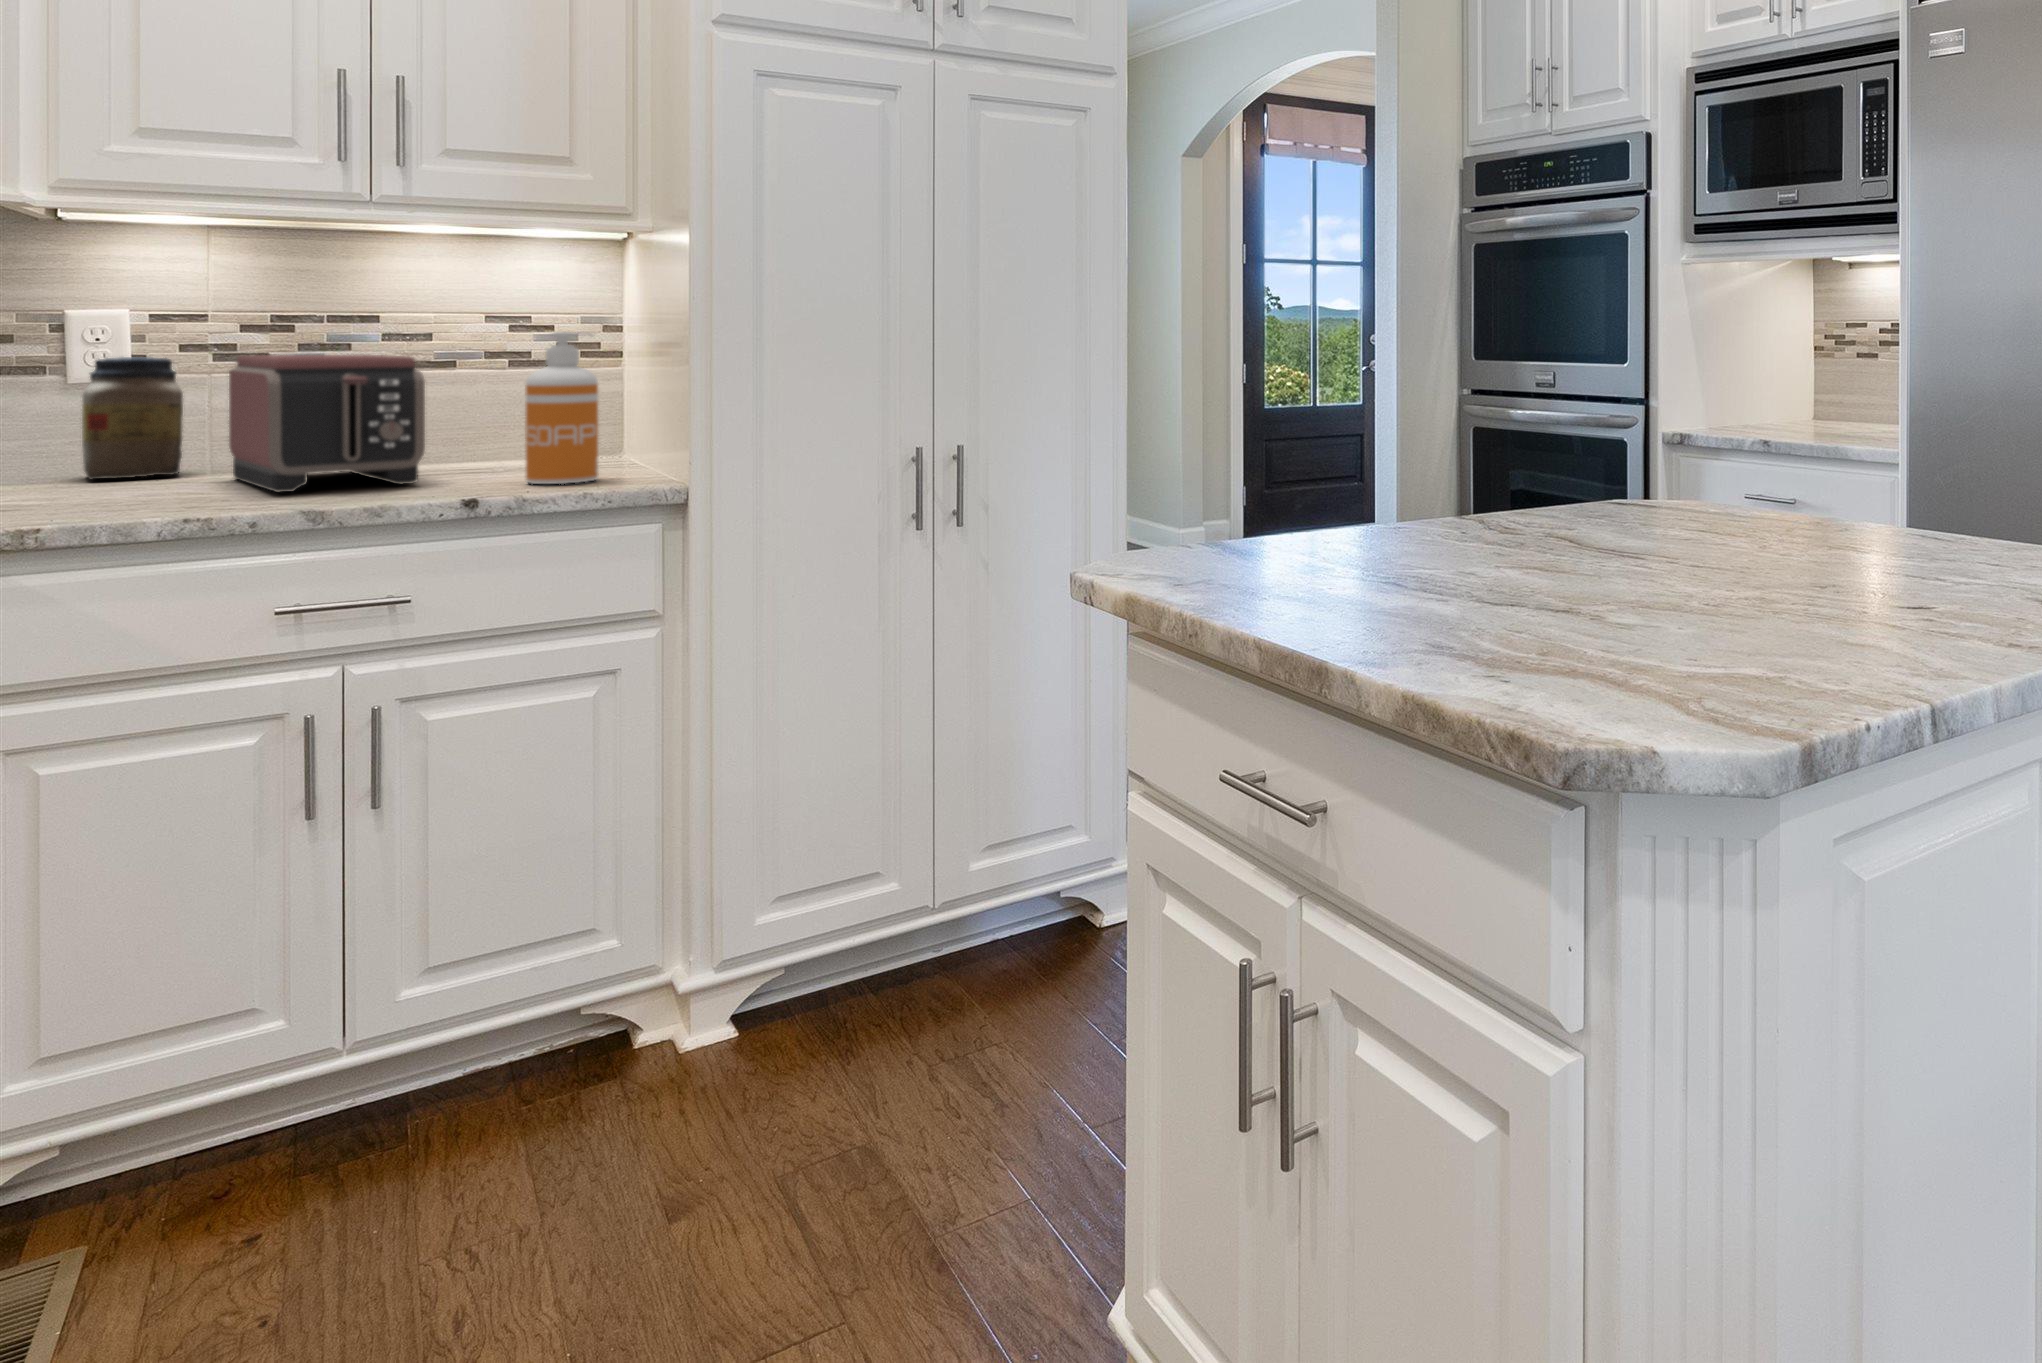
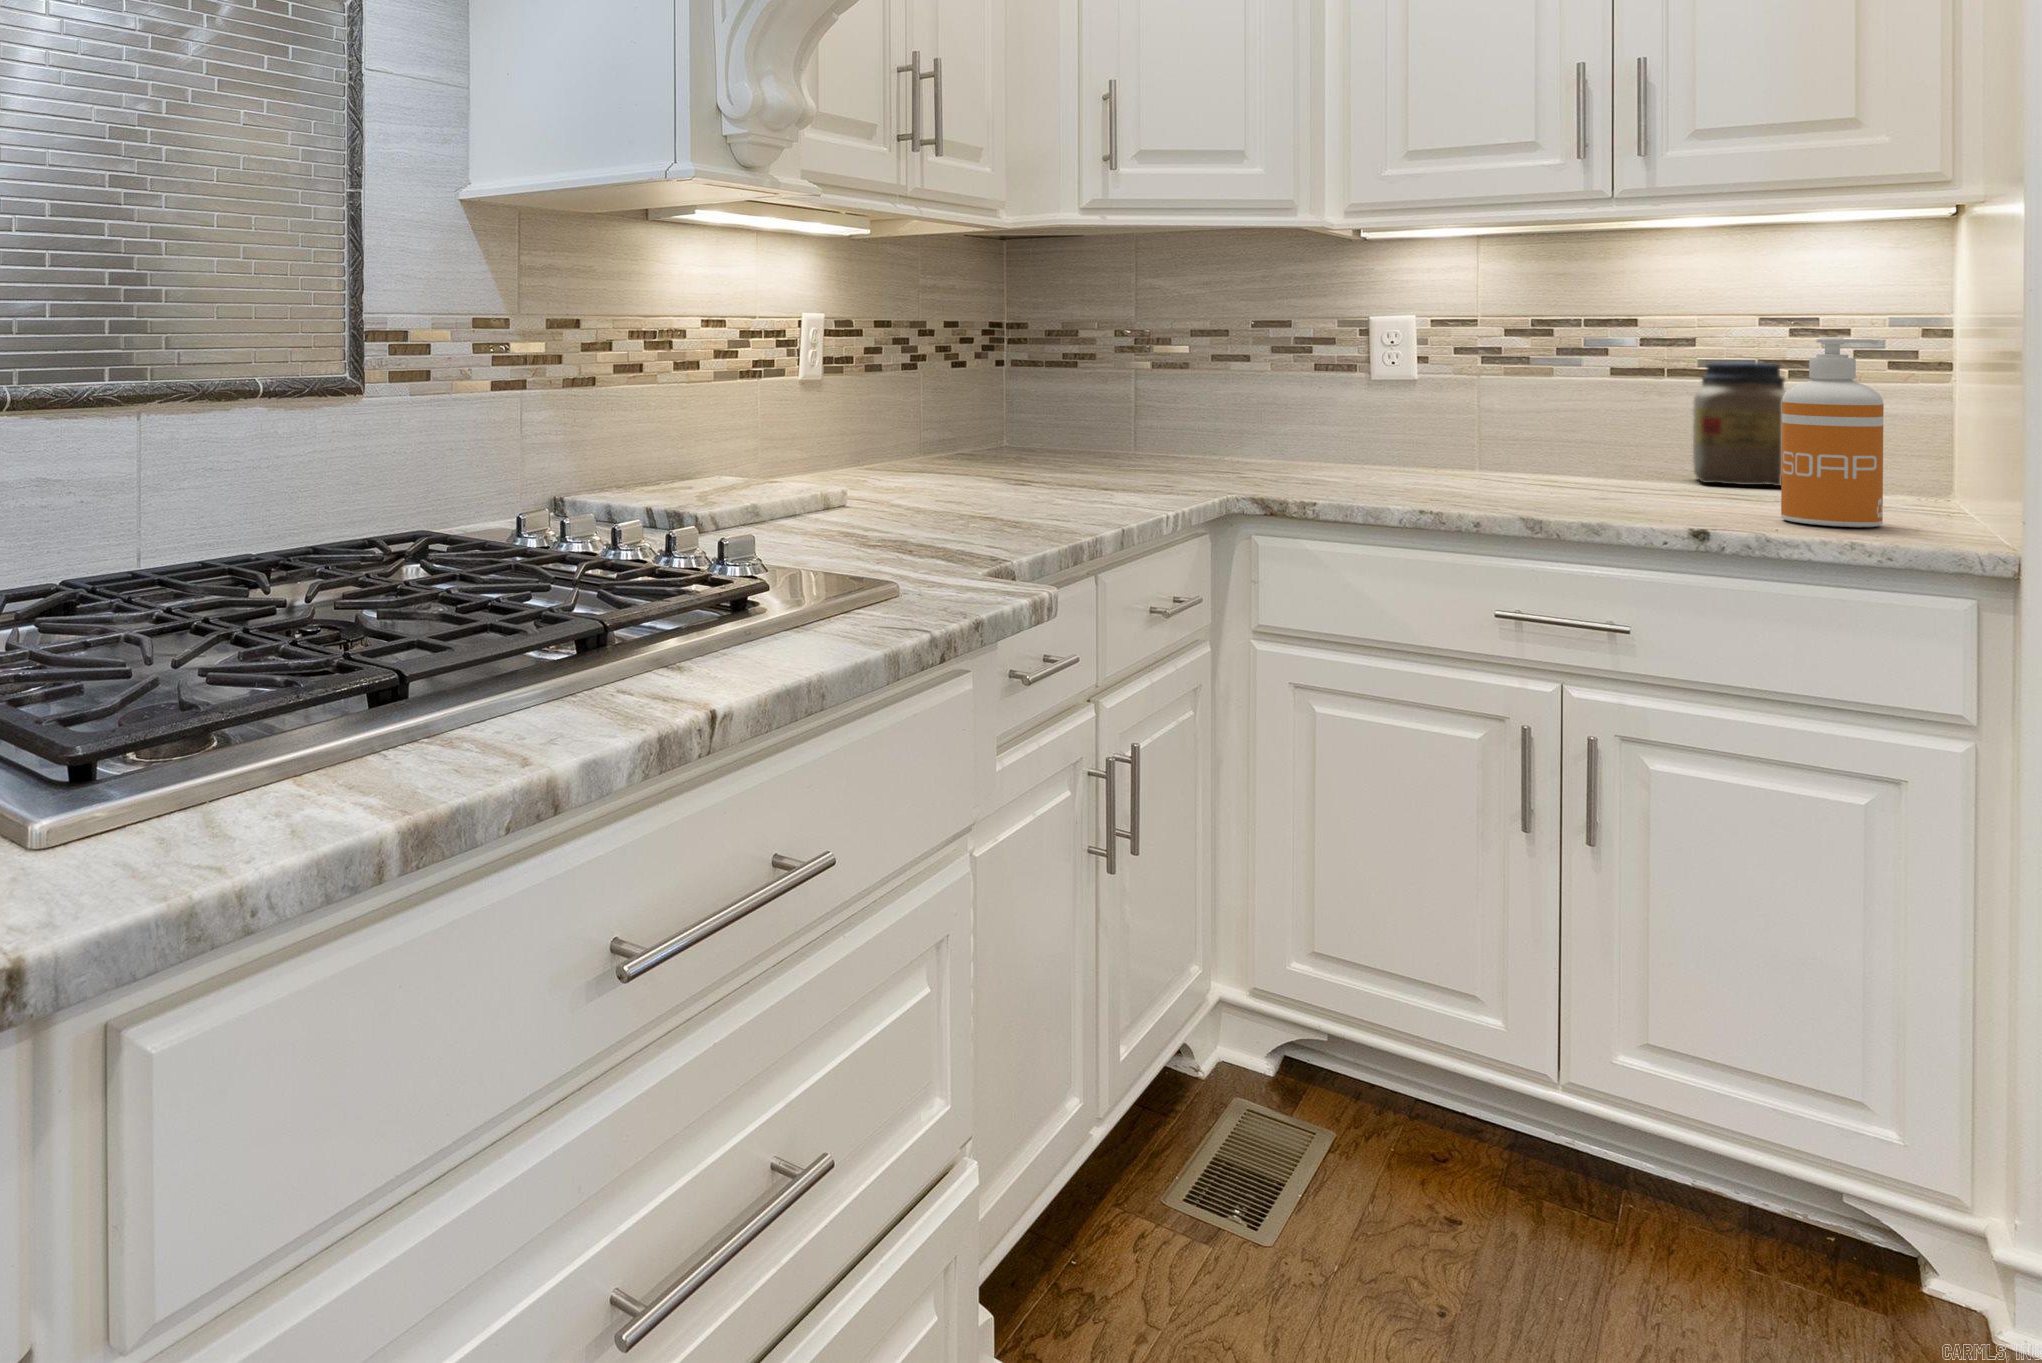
toaster: present [229,354,425,492] -> none [1487,359,1664,503]
jar: present [82,357,183,480] -> present [1693,362,1785,486]

